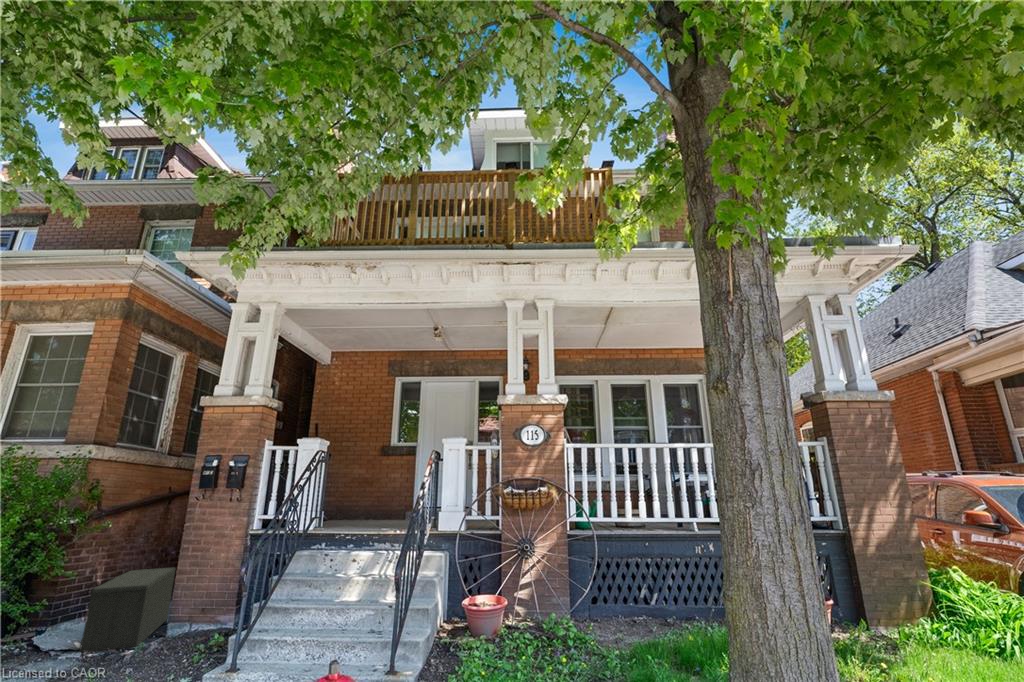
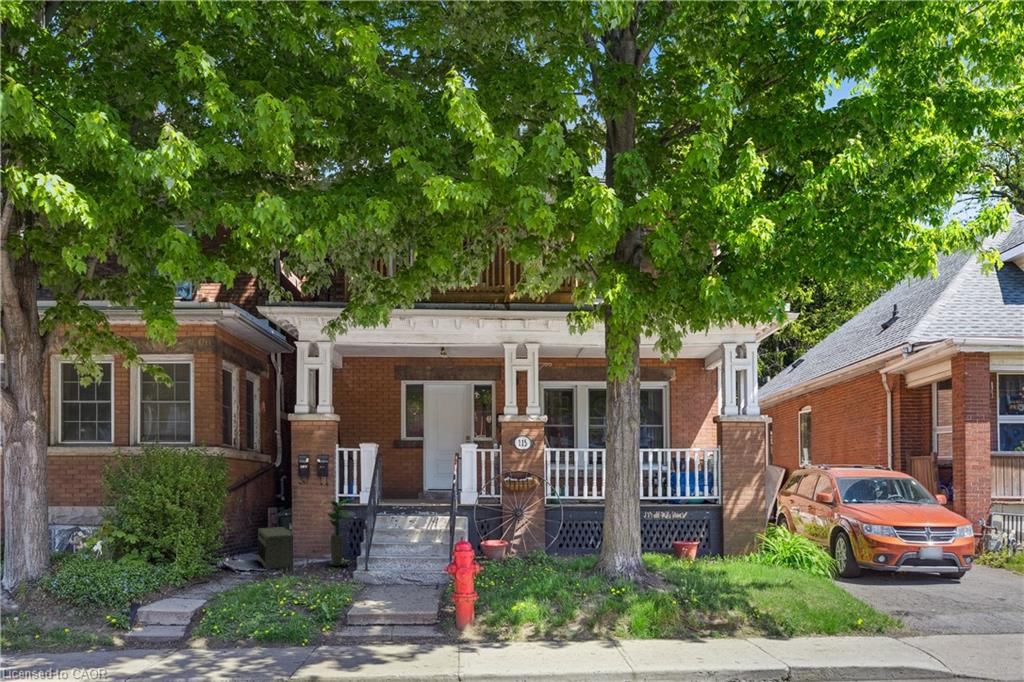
potted plant: none [207,522,263,643] -> present [326,499,352,566]

